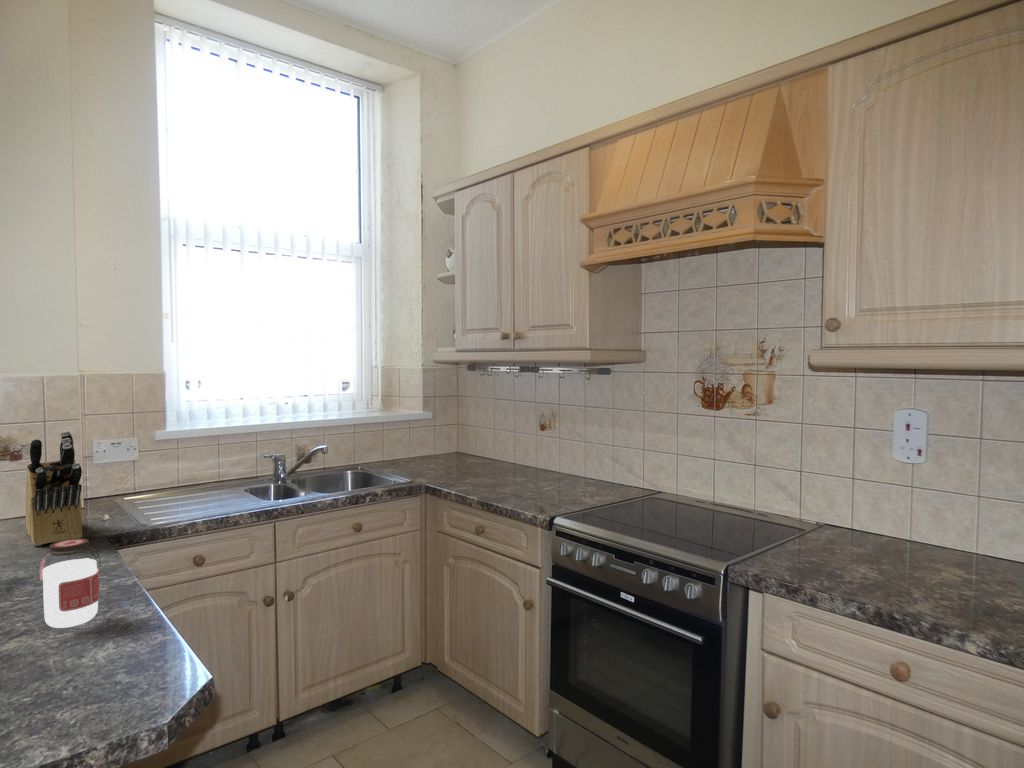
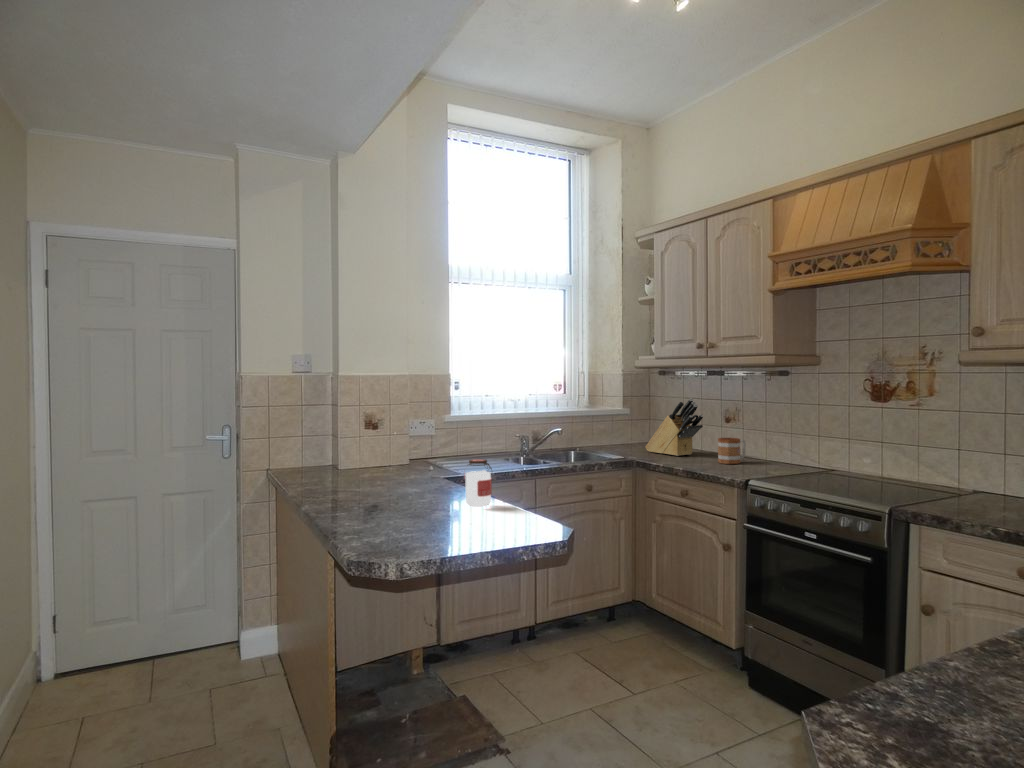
knife block: present [25,431,82,546] -> present [645,398,703,456]
mug: none [526,452,560,487] -> present [718,438,746,464]

